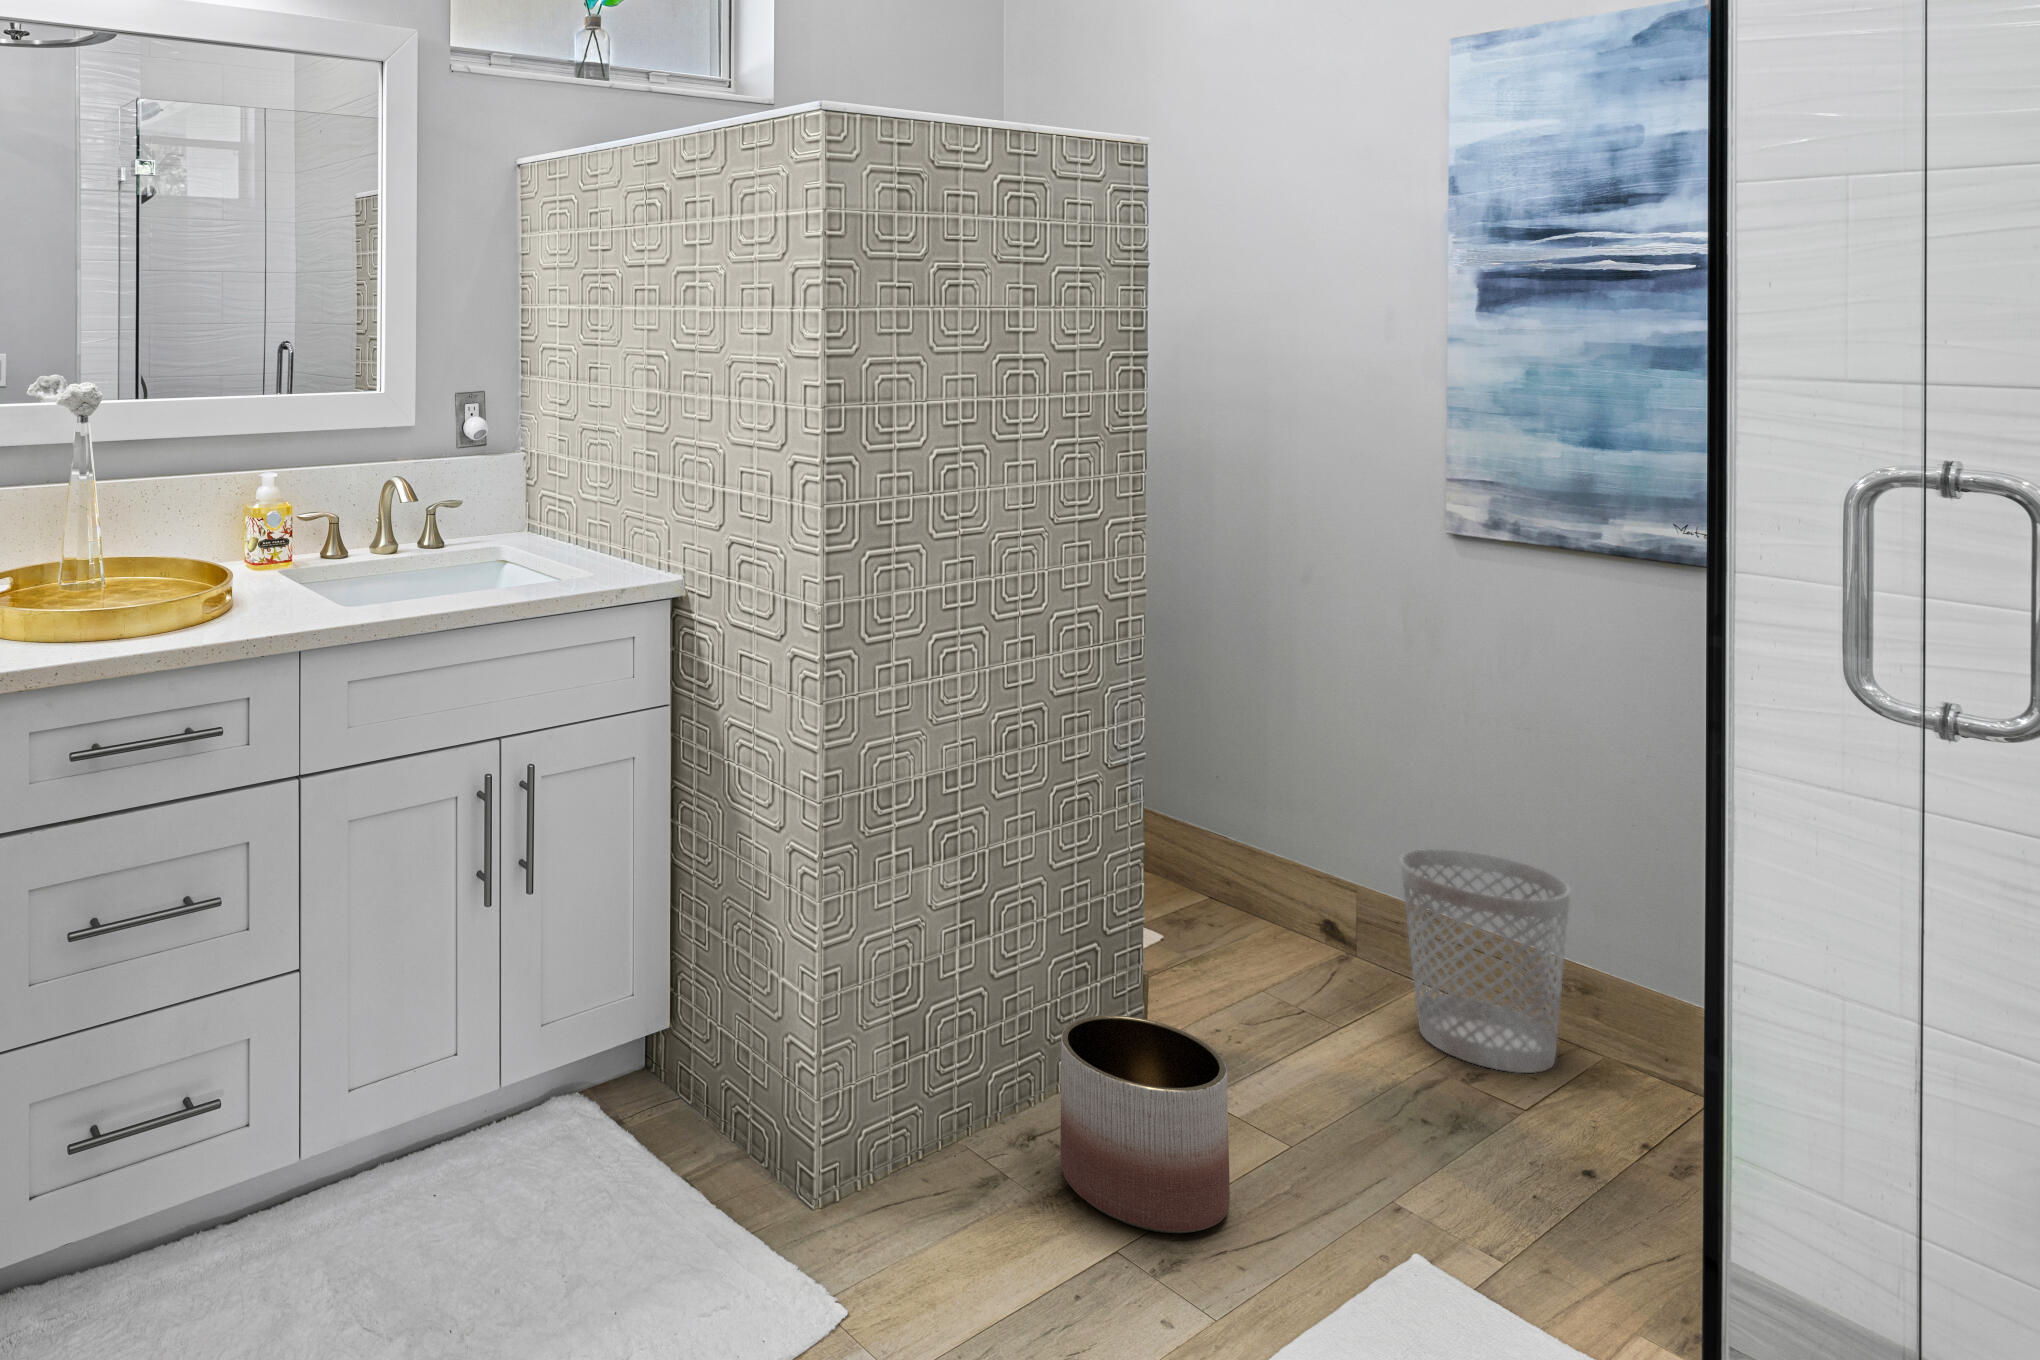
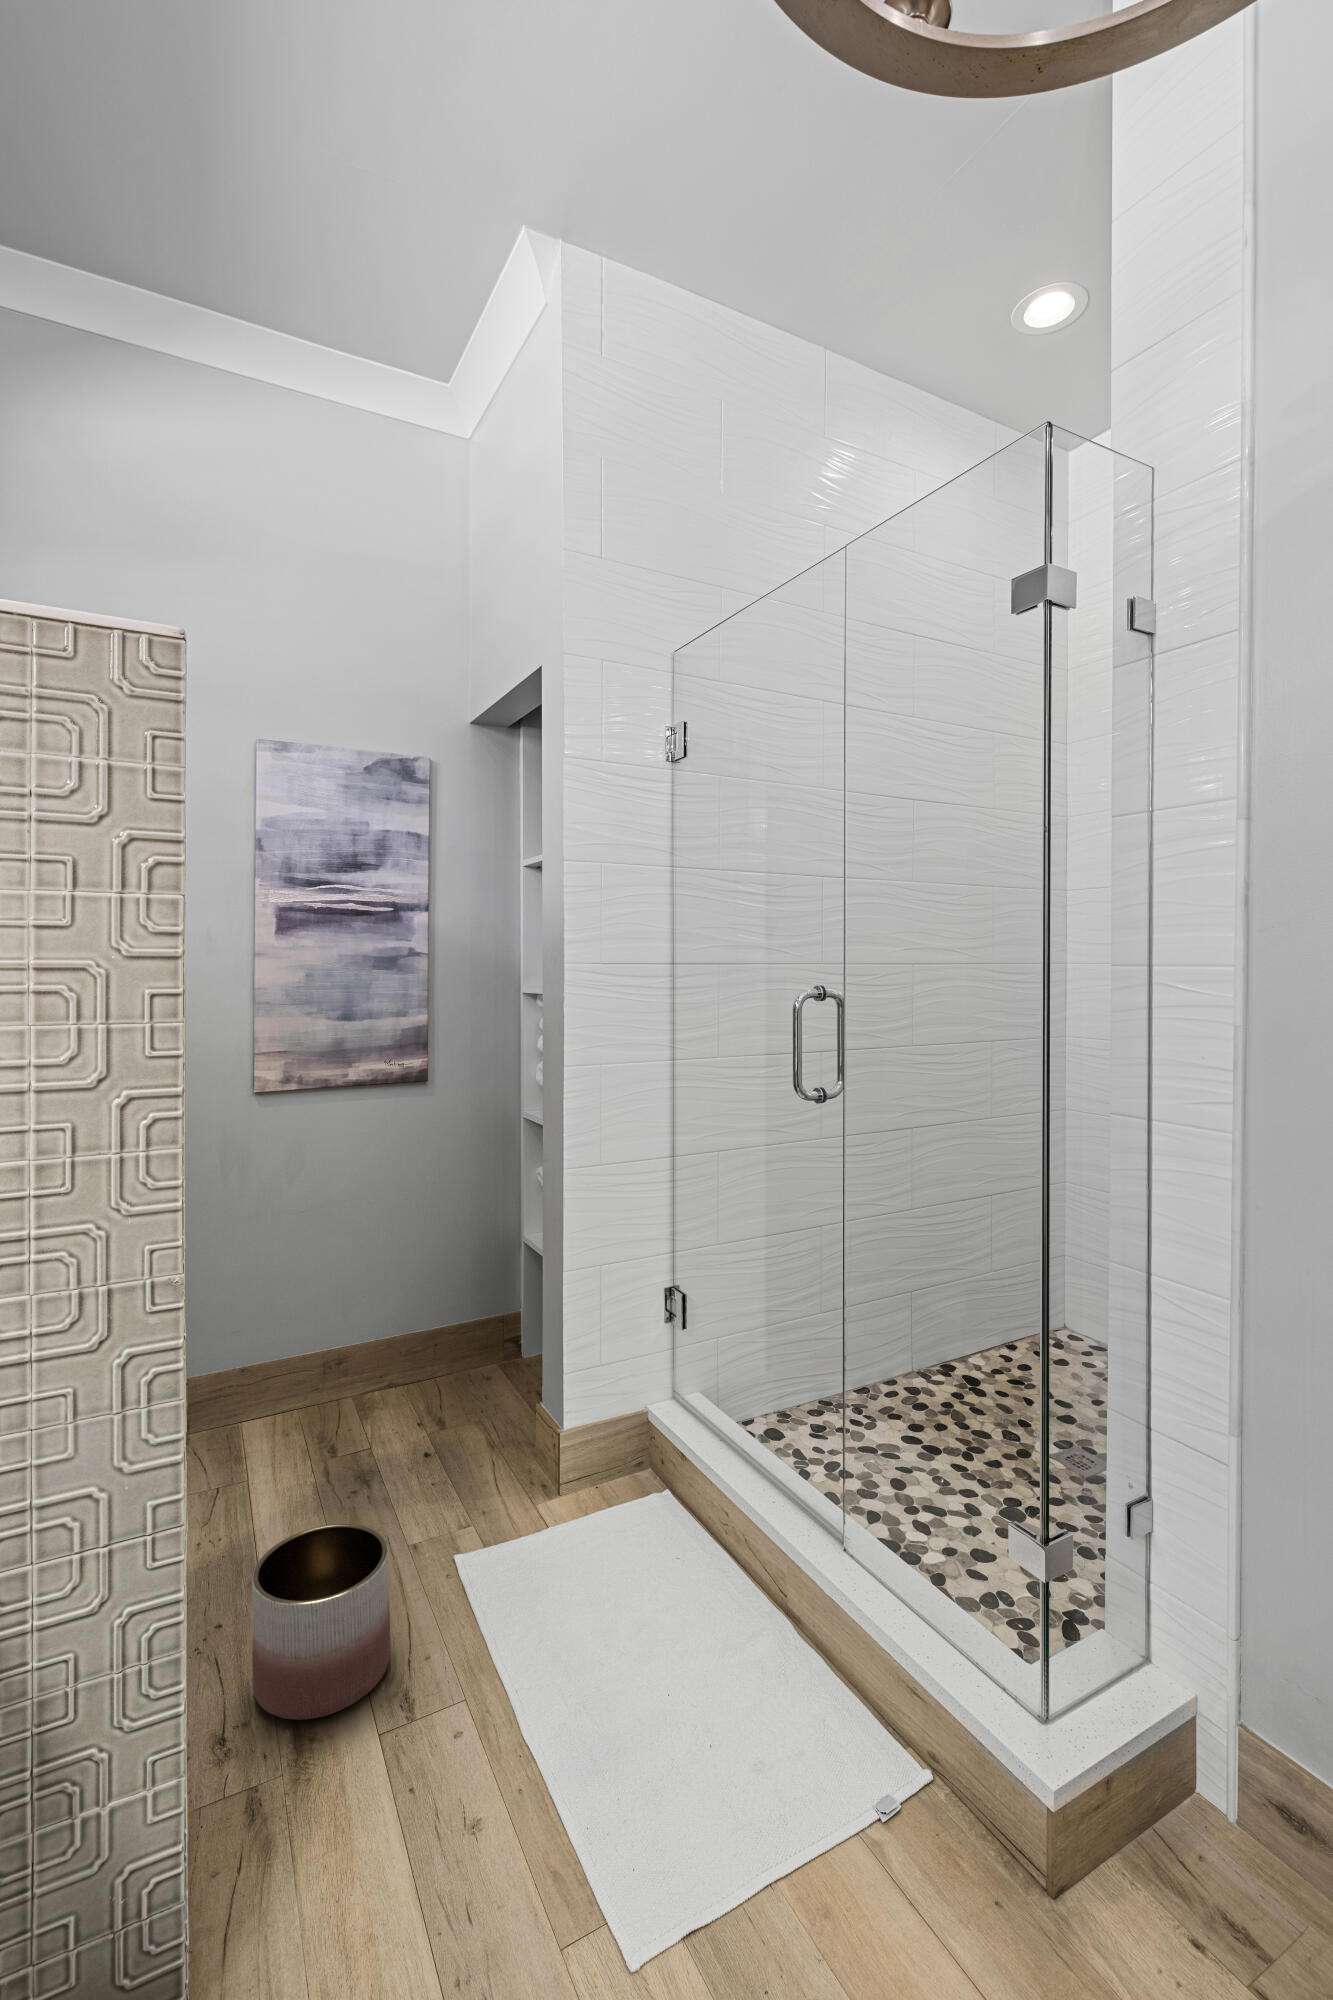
wastebasket: present [1401,849,1570,1073] -> none [263,1300,363,1449]

